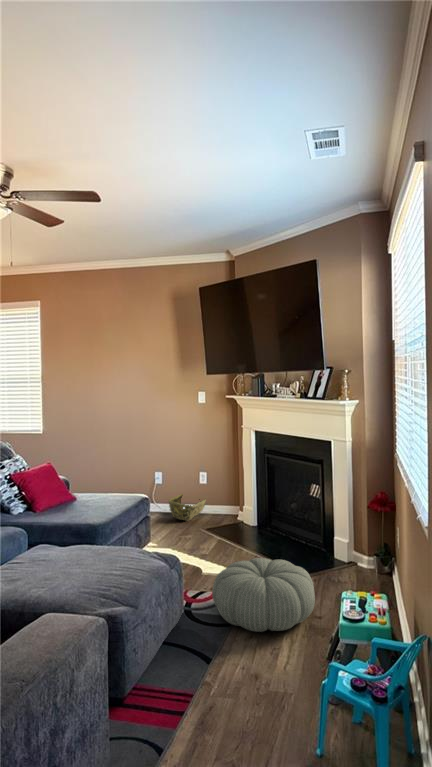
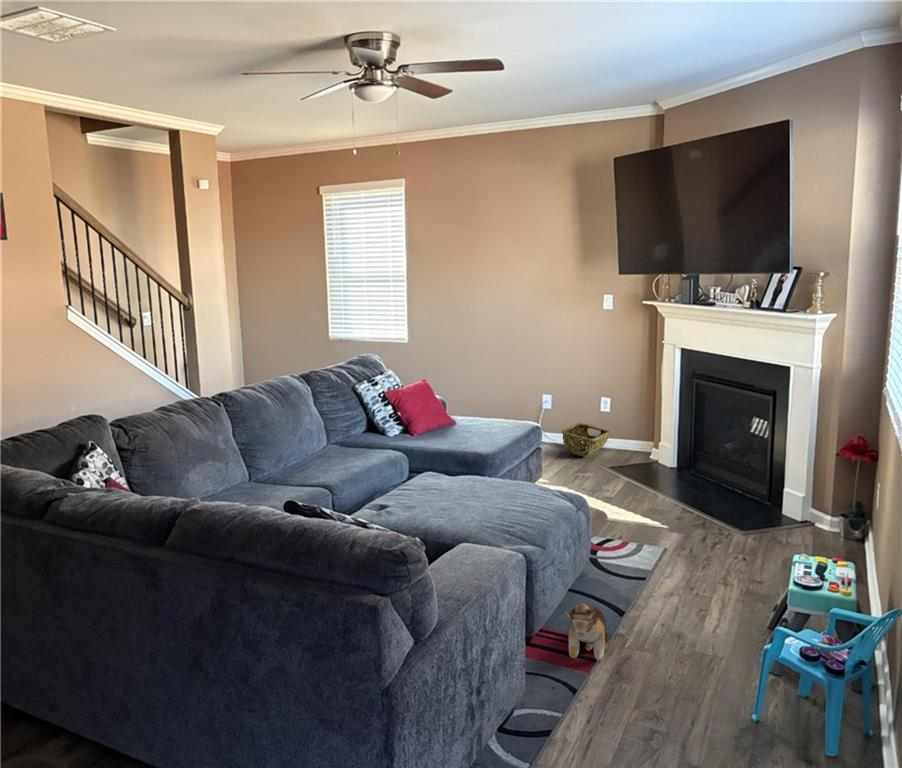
pouf: present [212,558,315,632] -> none [625,508,755,592]
plush toy: none [150,657,195,714] -> present [566,602,610,660]

